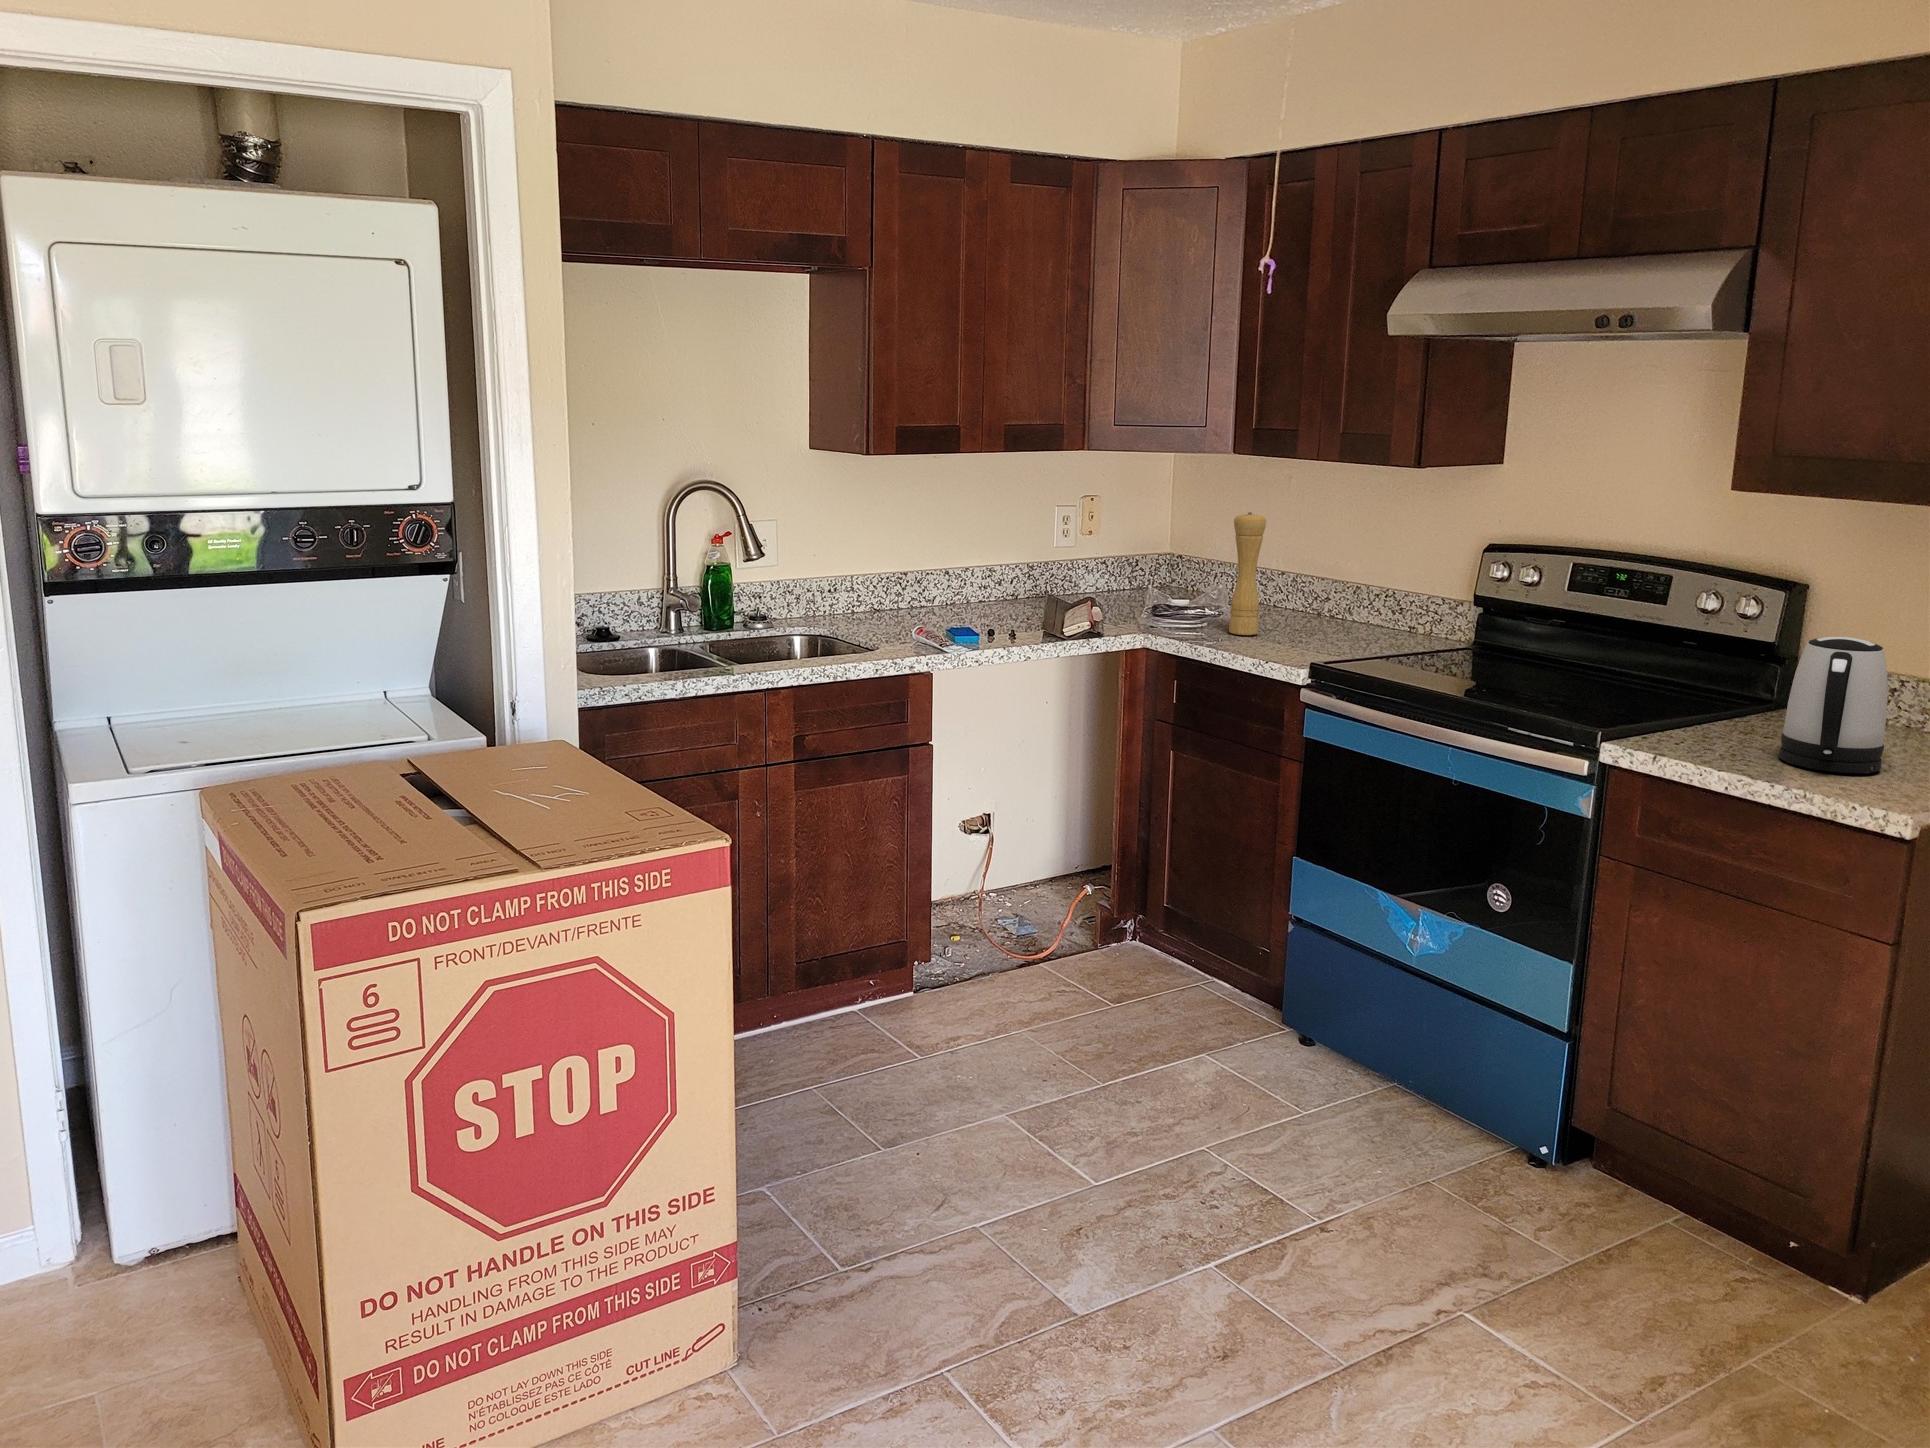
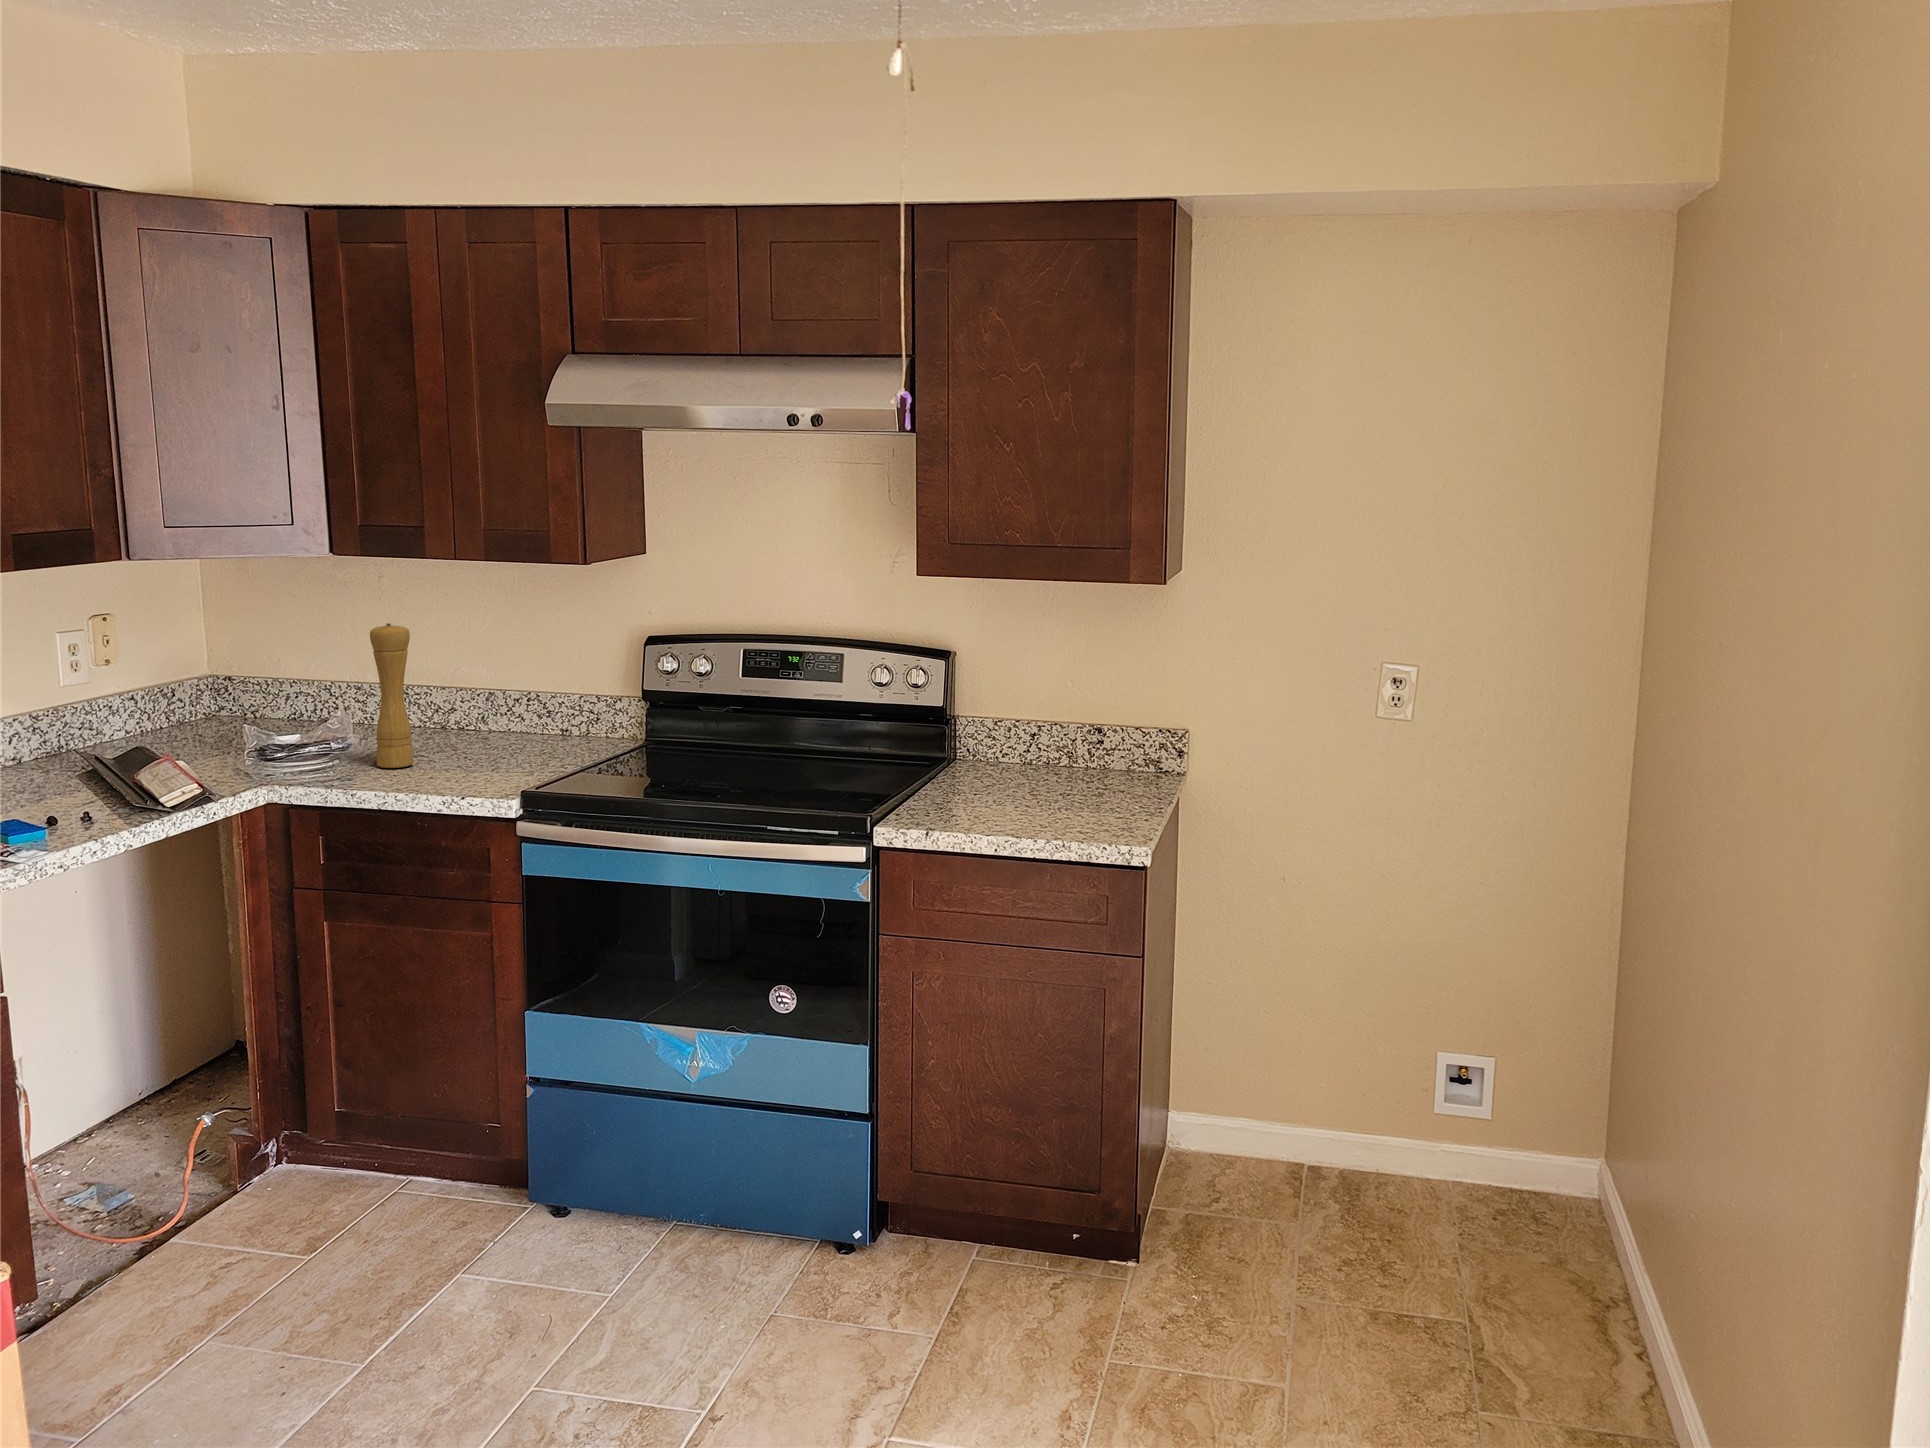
kettle: present [1779,637,1888,773] -> none [1009,701,1086,820]

